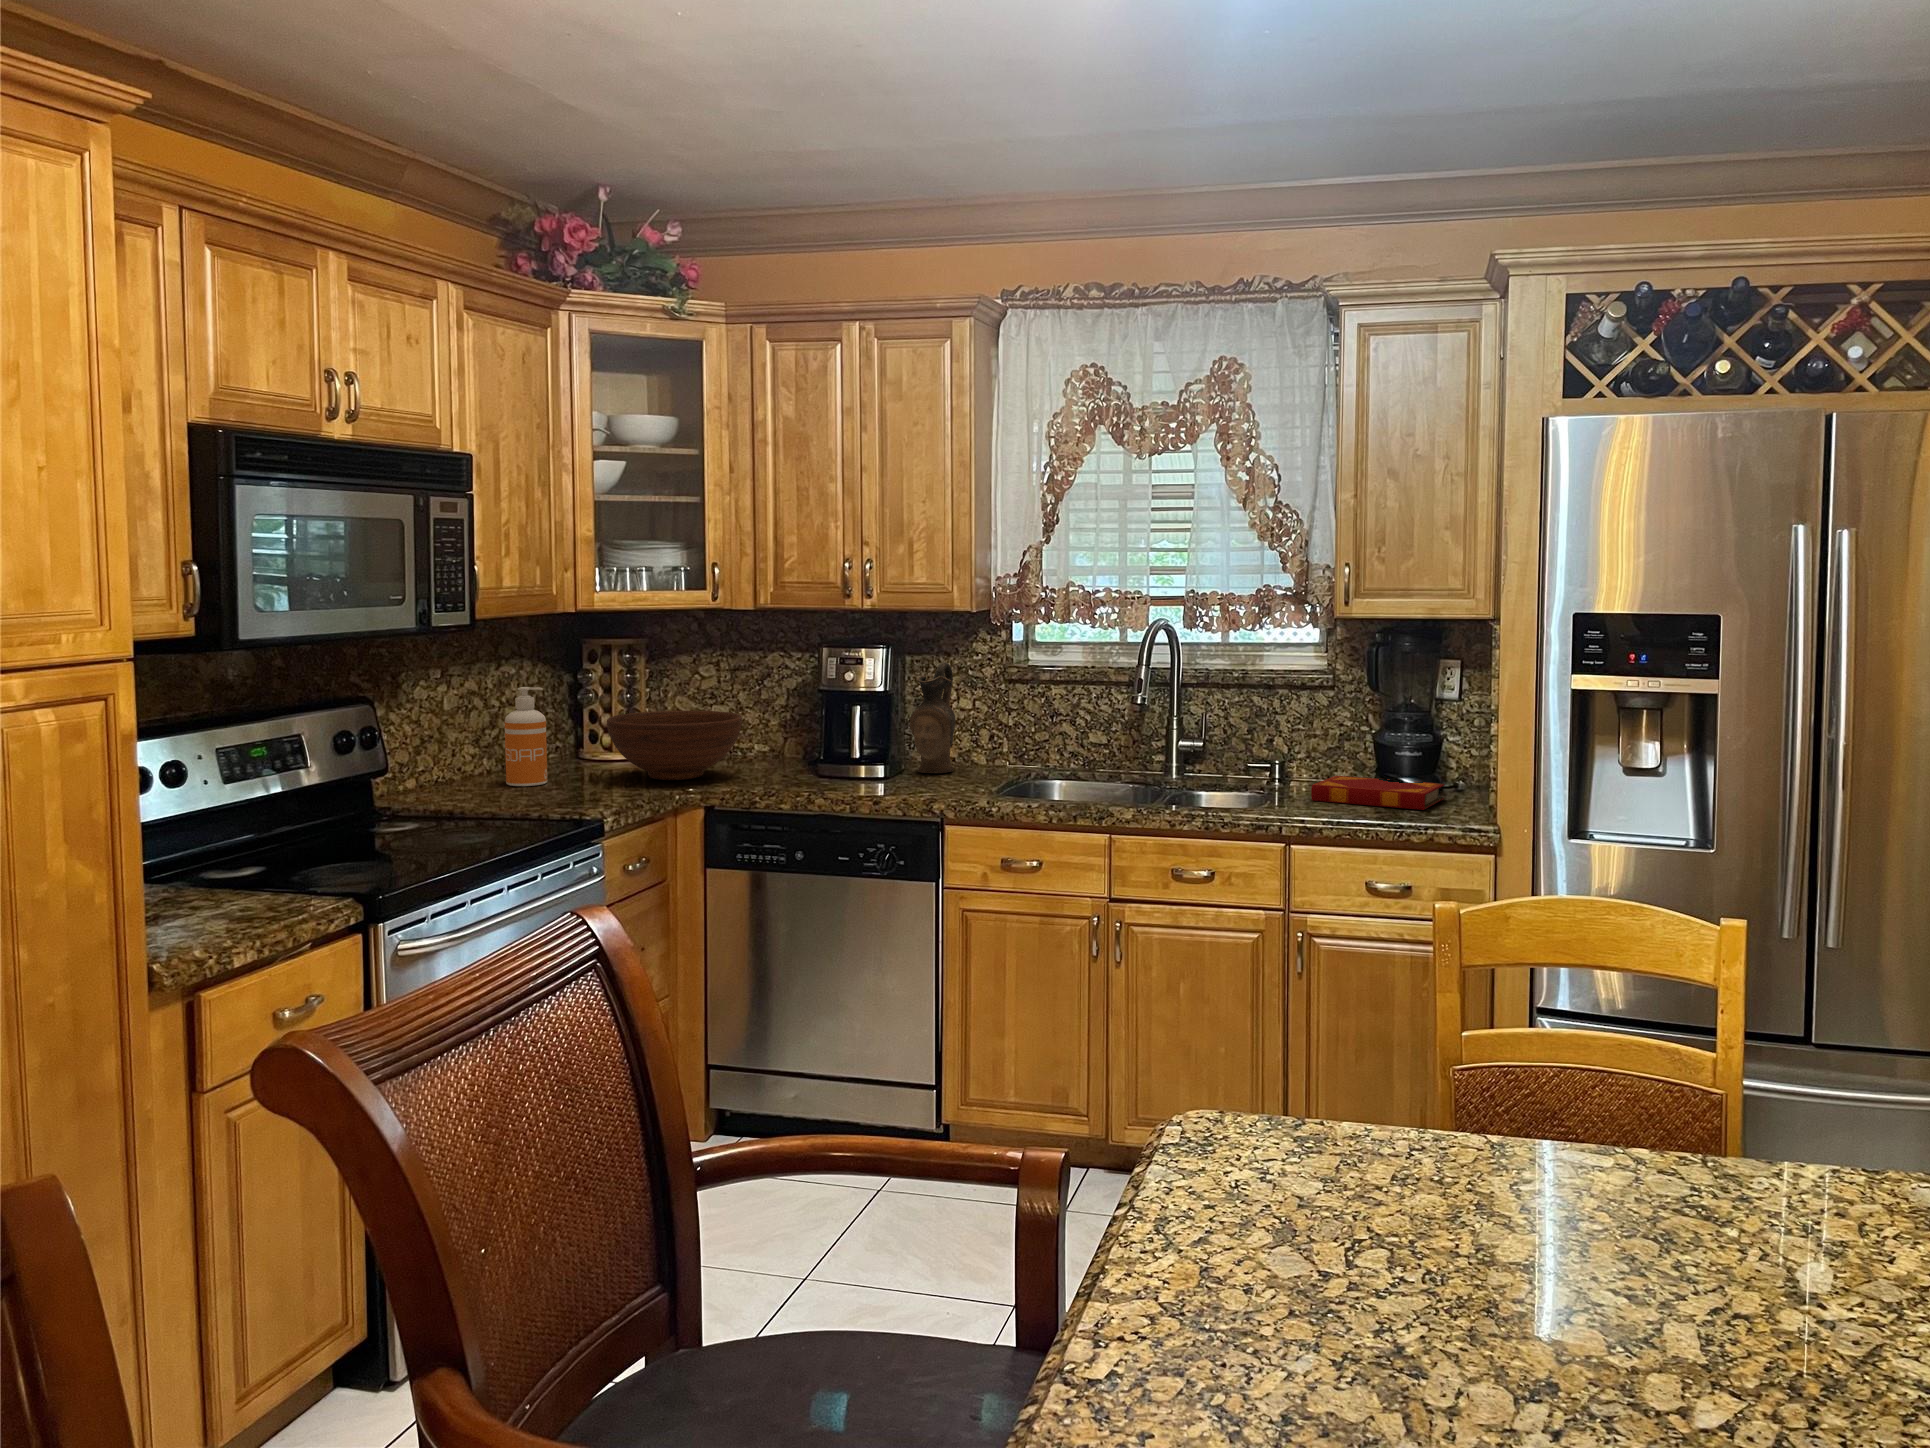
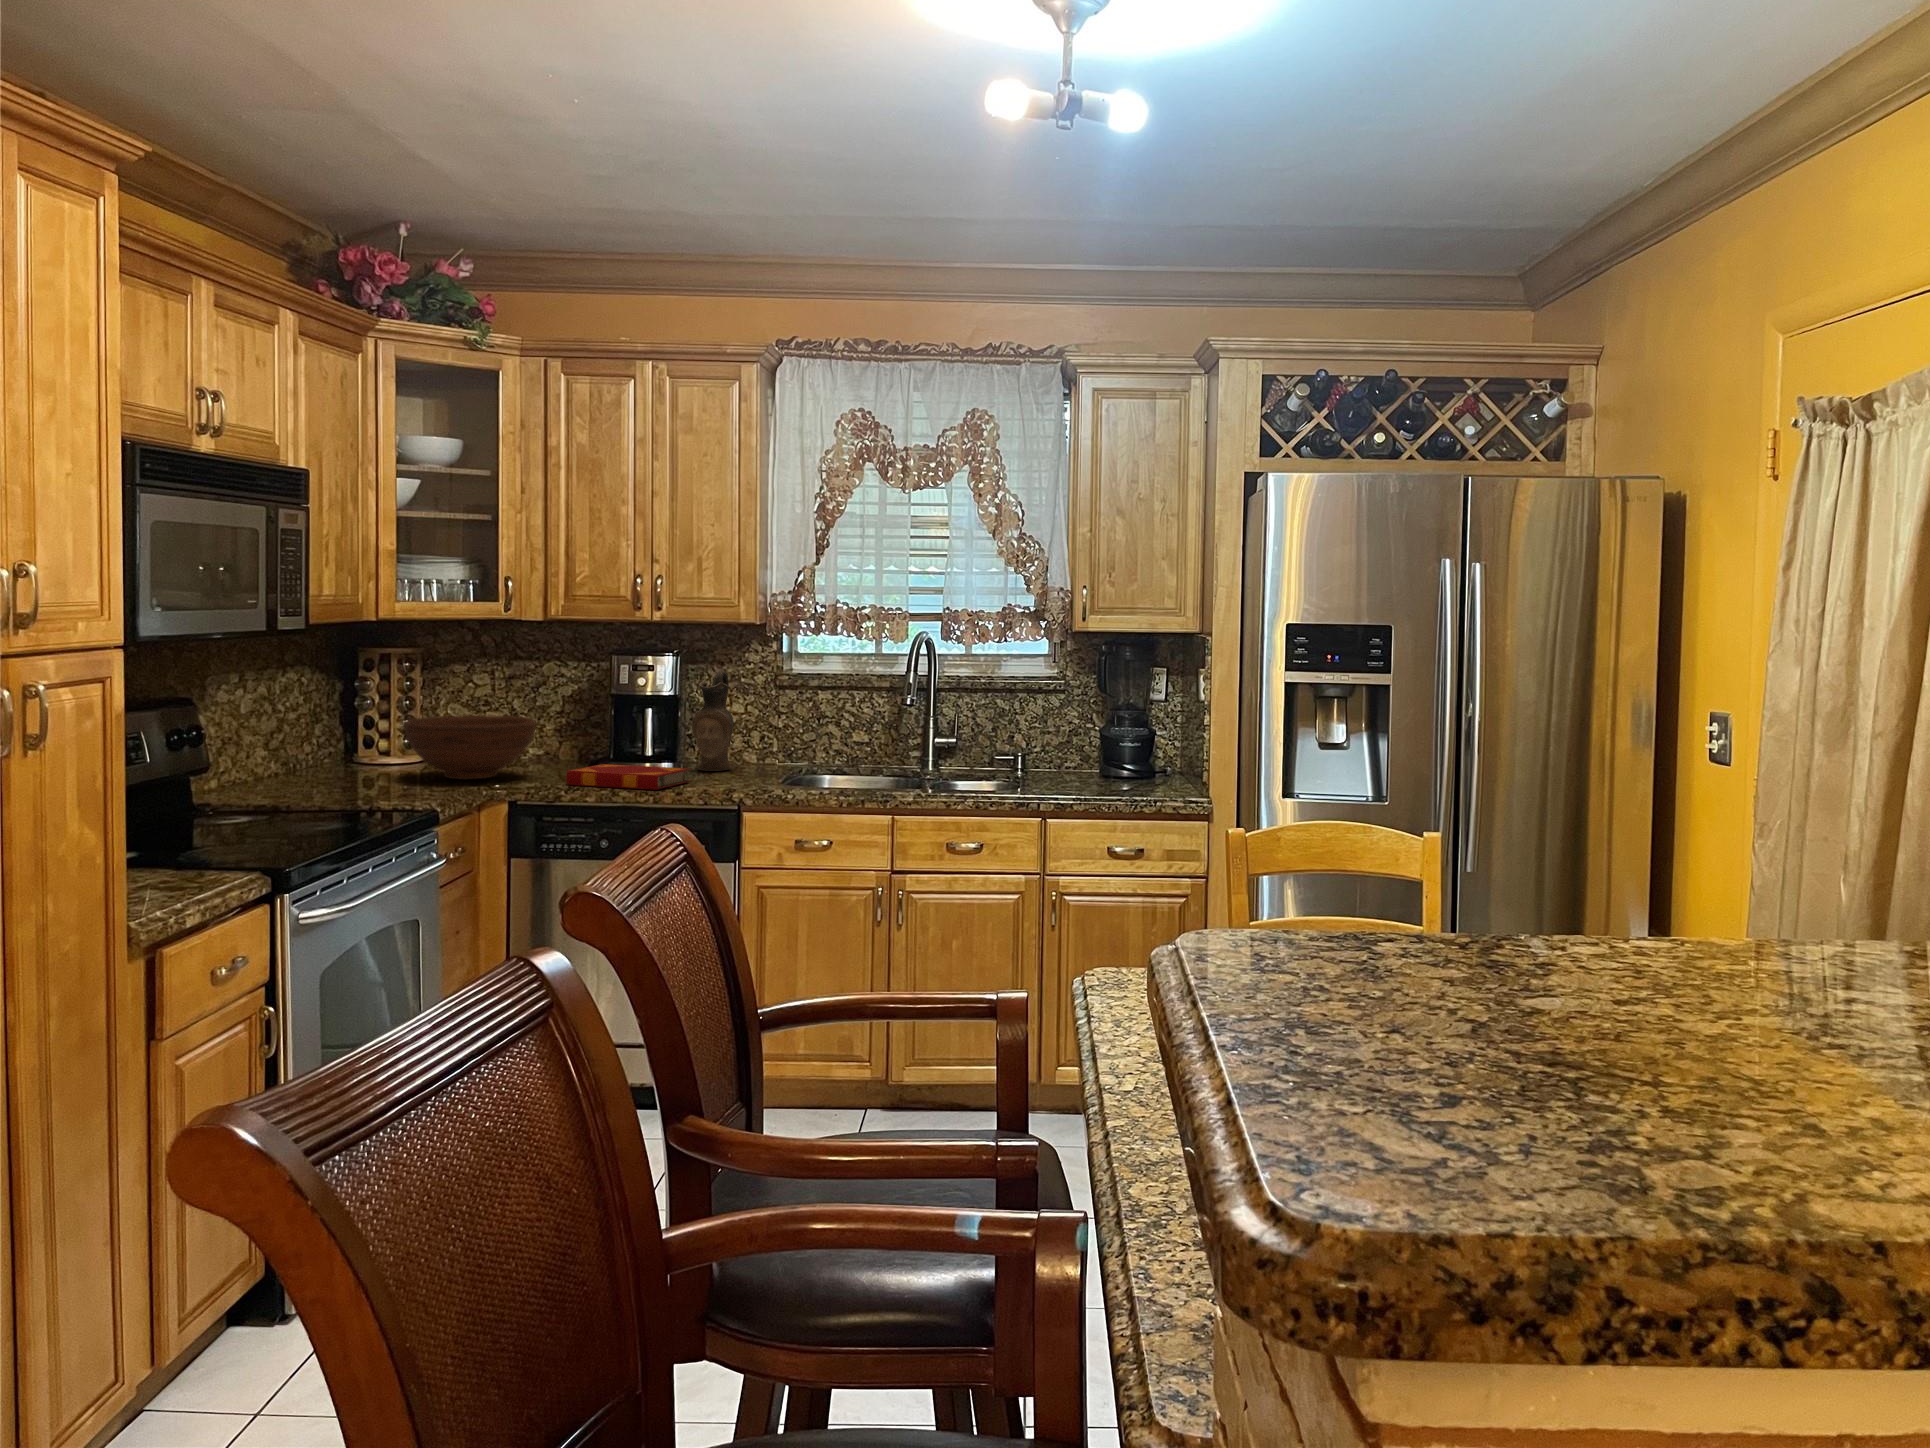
soap dispenser: present [505,687,547,786] -> none [304,692,345,786]
hardback book: present [1311,776,1445,810] -> present [566,764,690,790]

